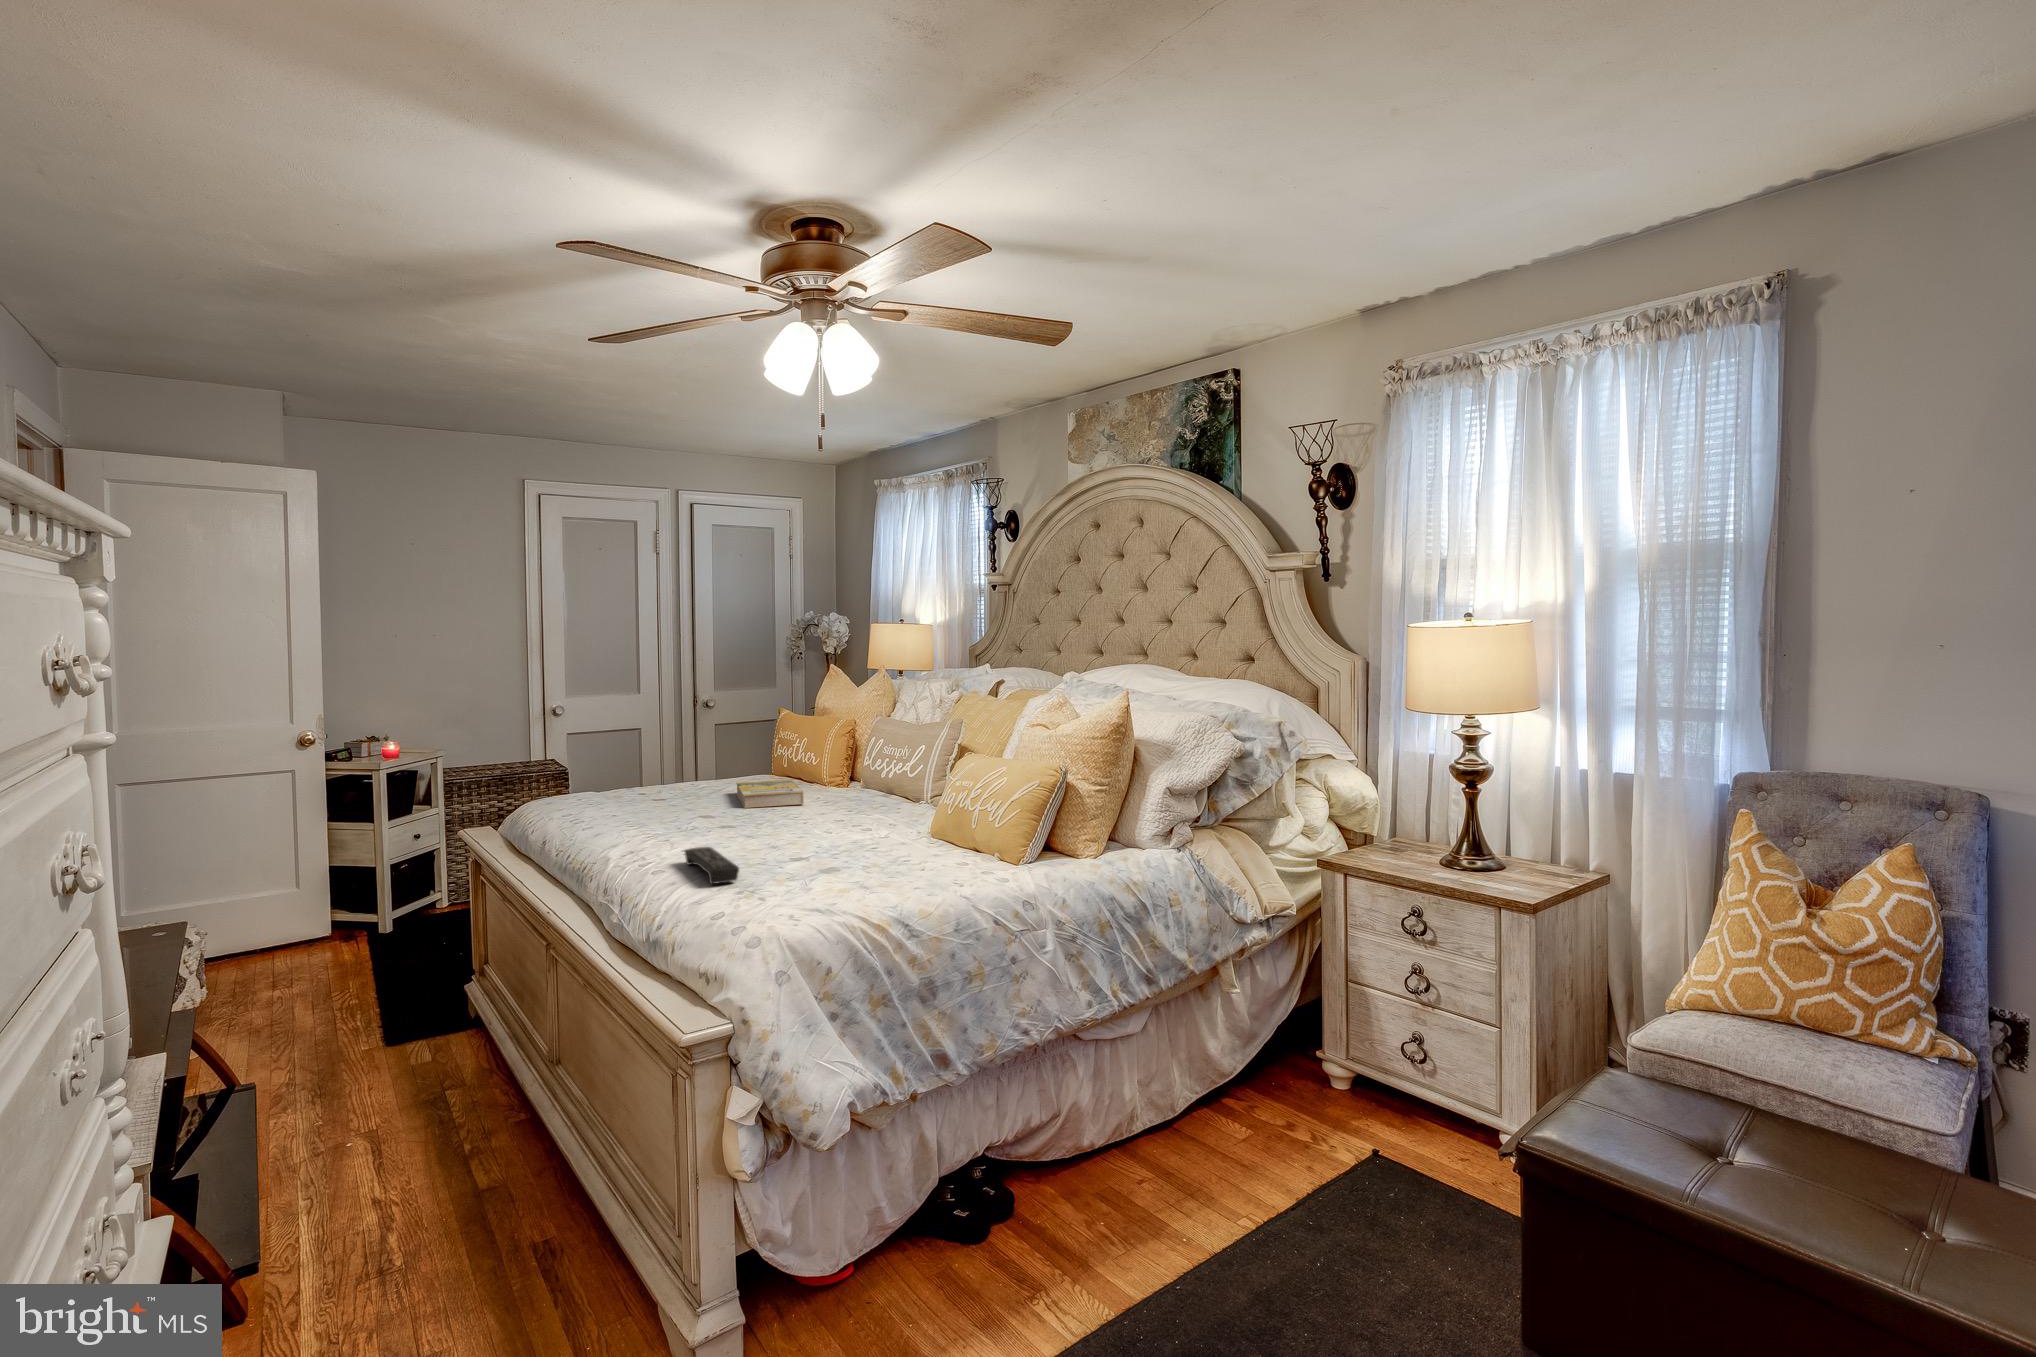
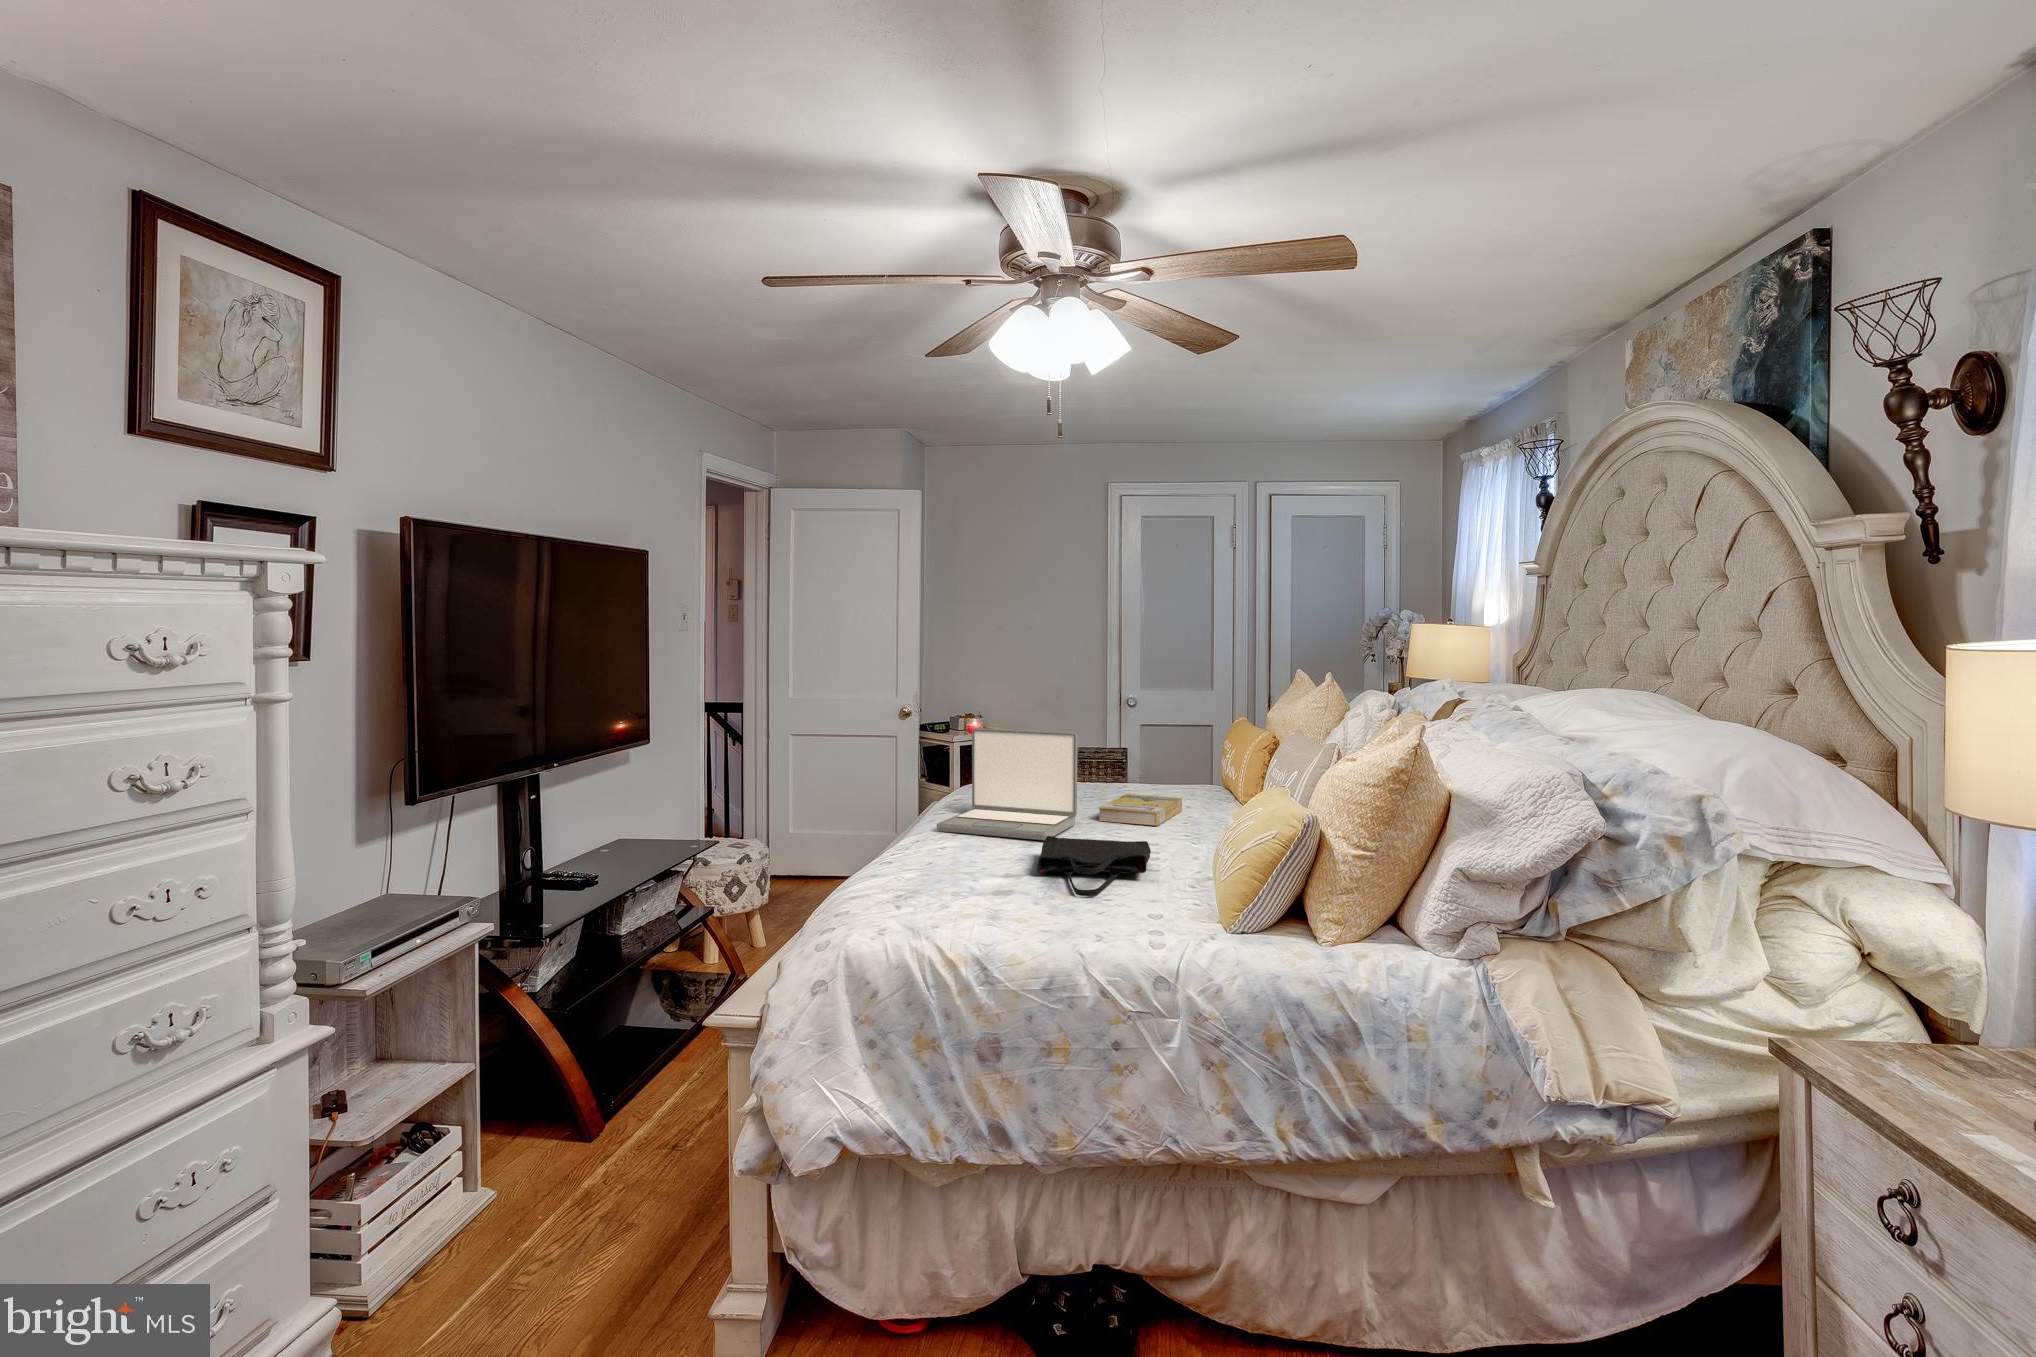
laptop: none [613,724,745,838] -> present [937,728,1078,840]
tote bag: none [775,811,897,859] -> present [1037,836,1151,896]
remote control: present [685,847,739,884] -> none [893,851,950,889]

